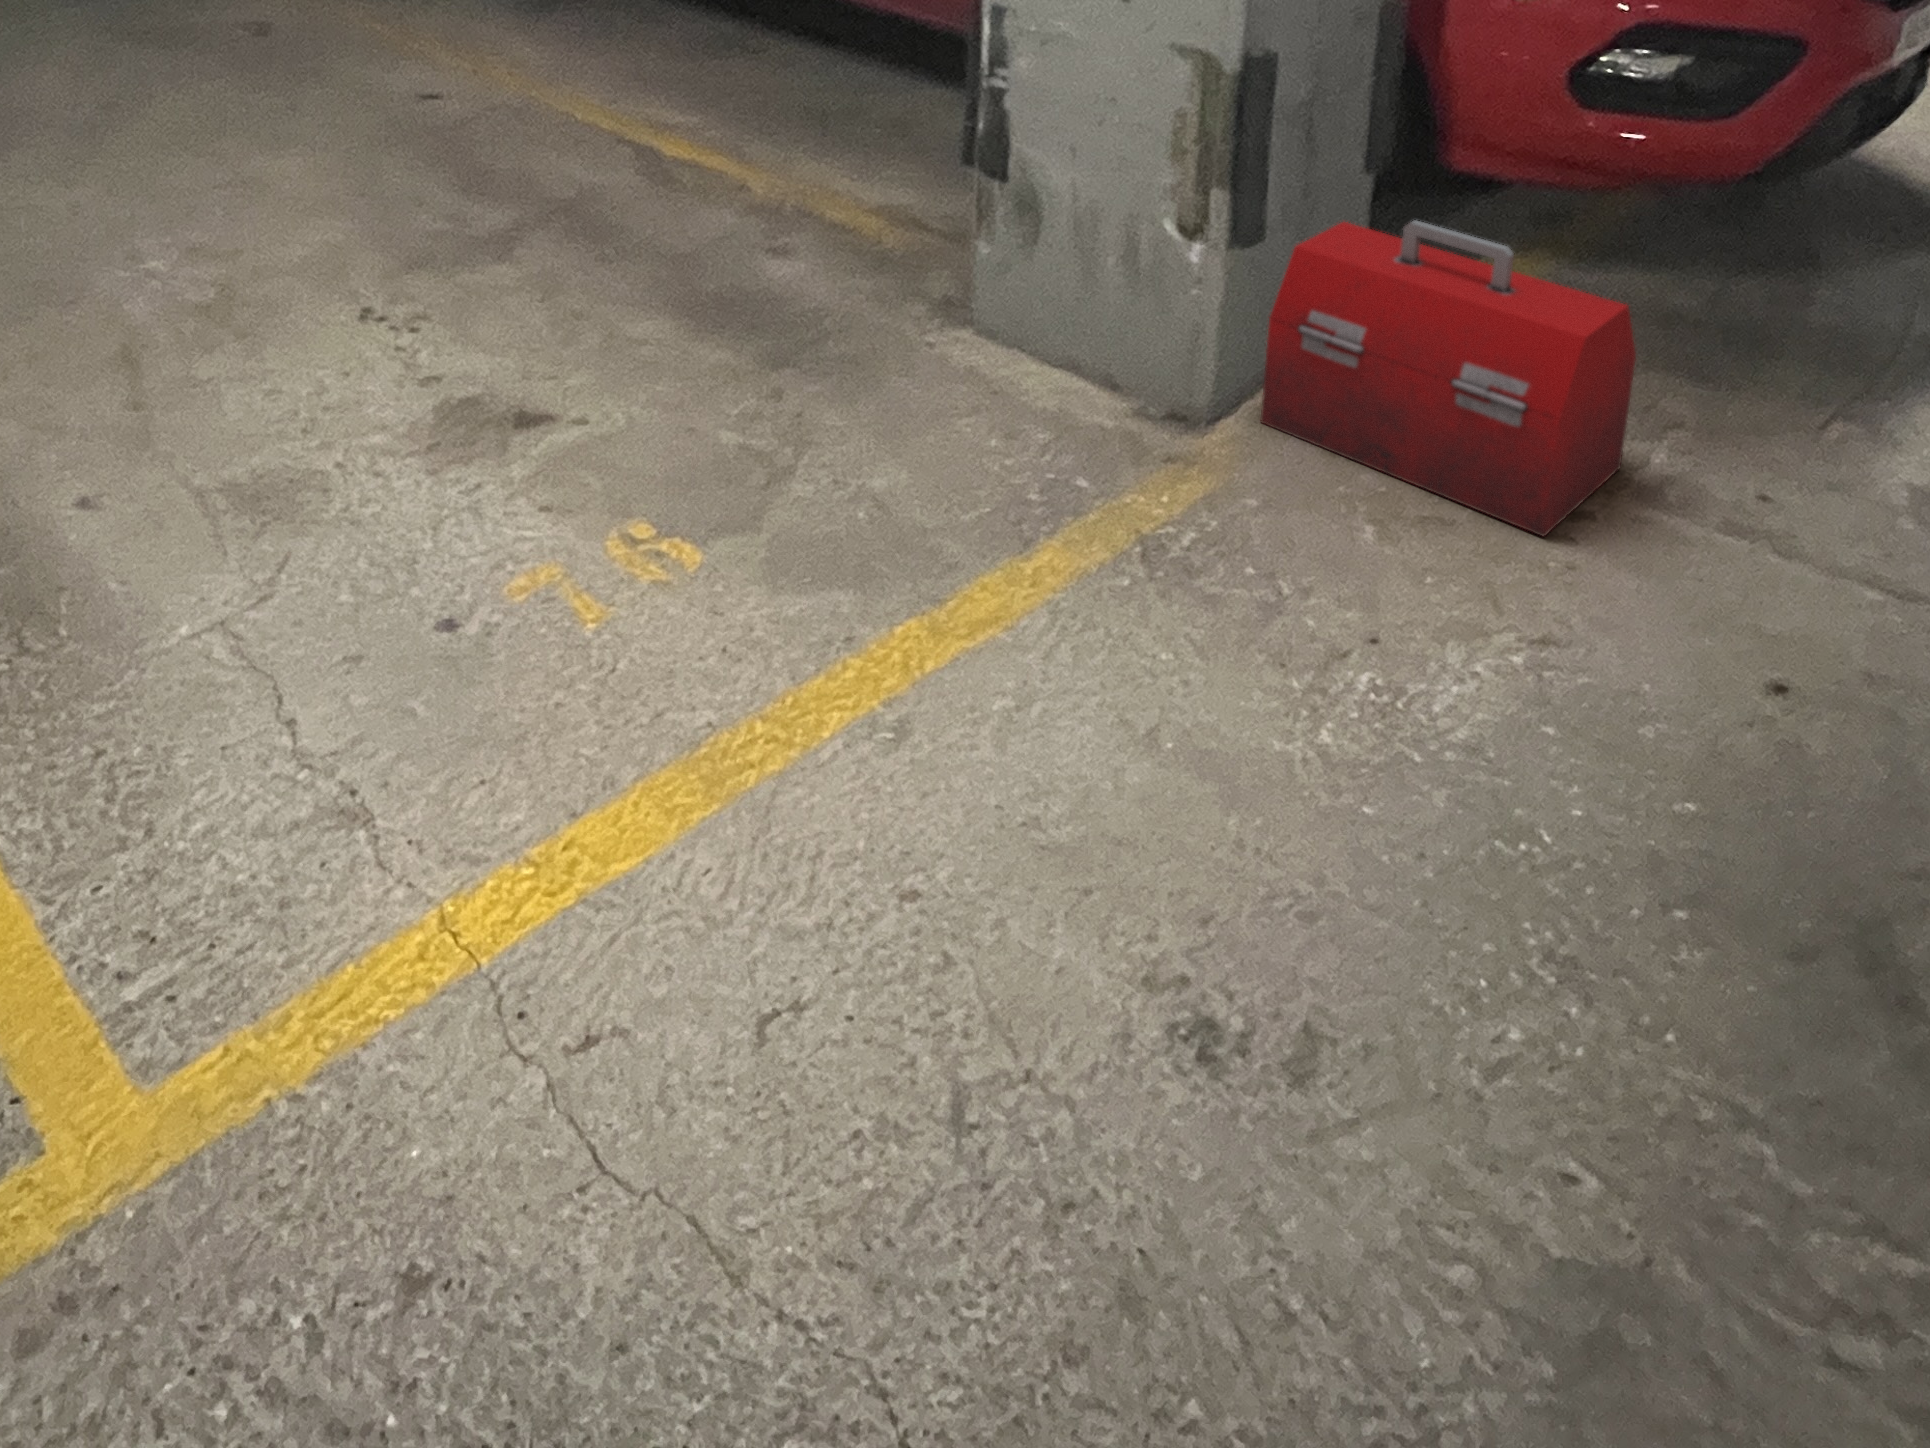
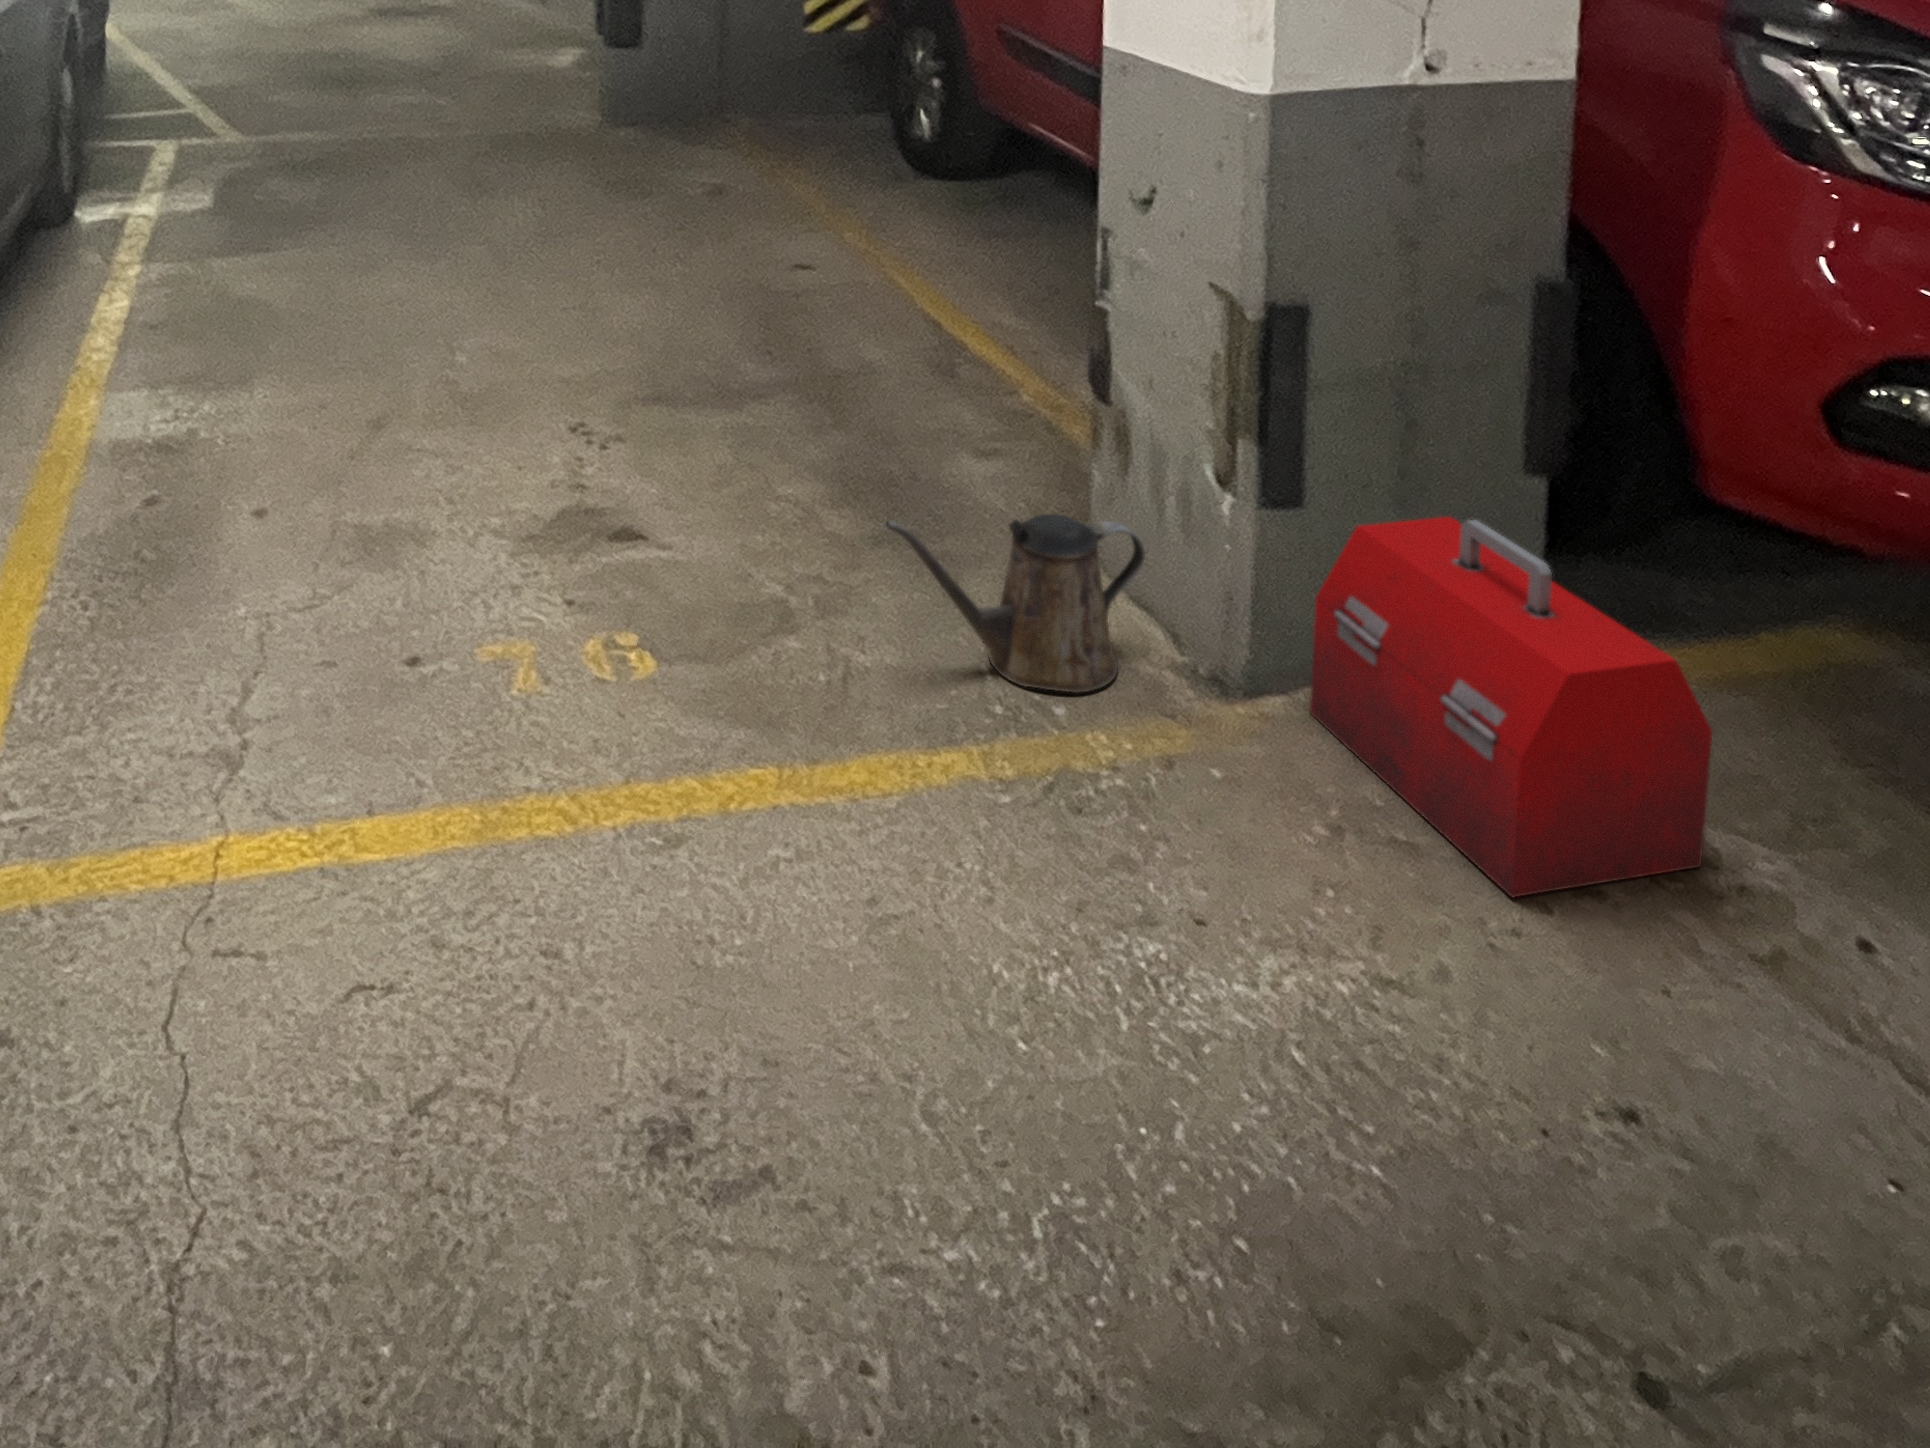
watering can: none [920,289,1097,466] -> present [885,514,1145,693]

